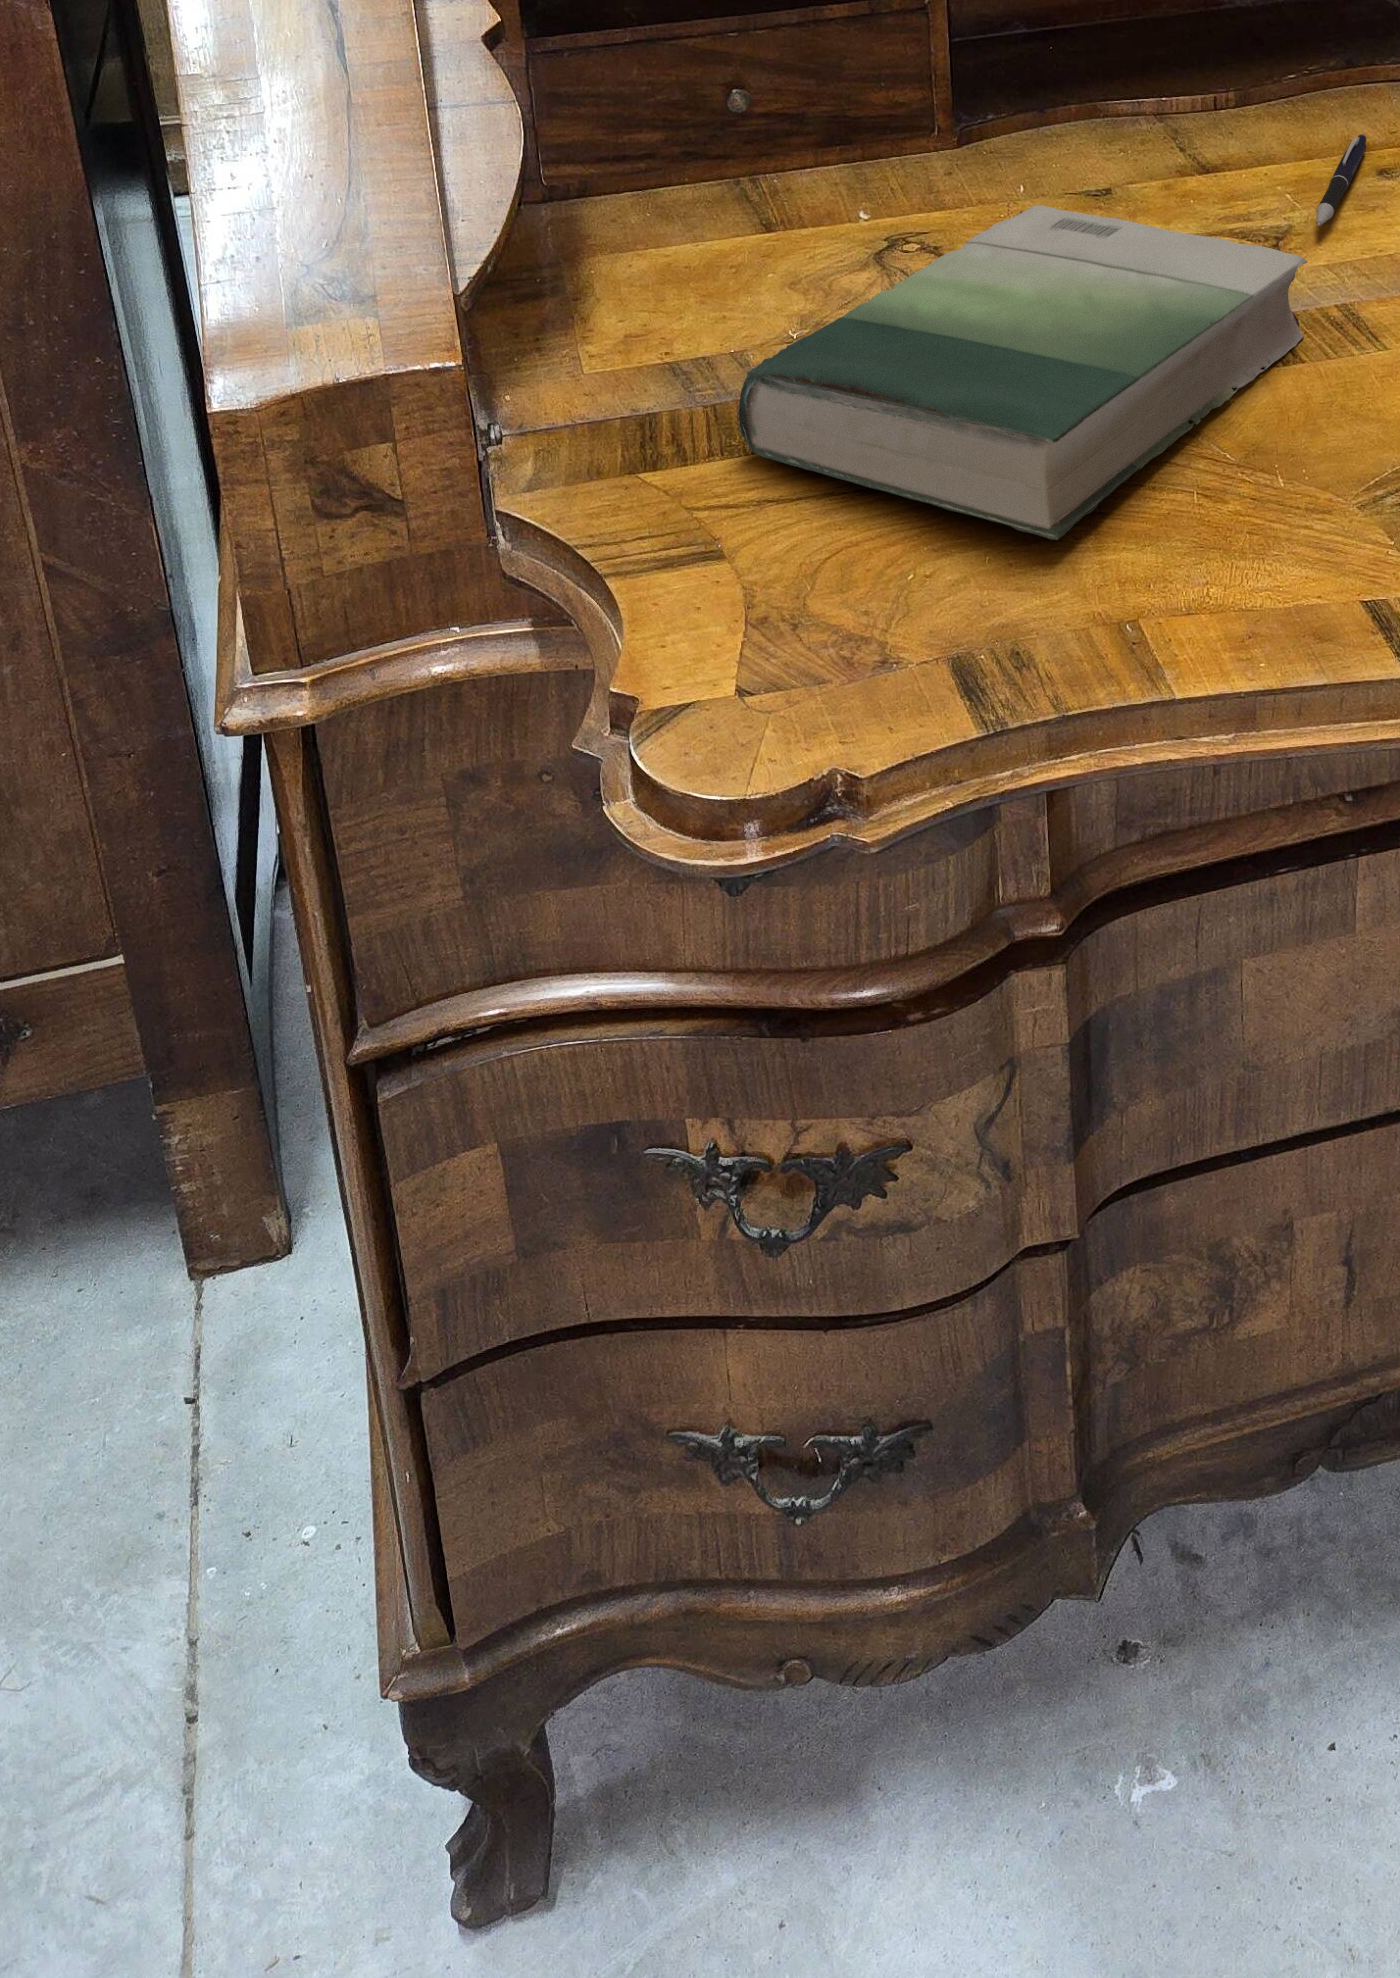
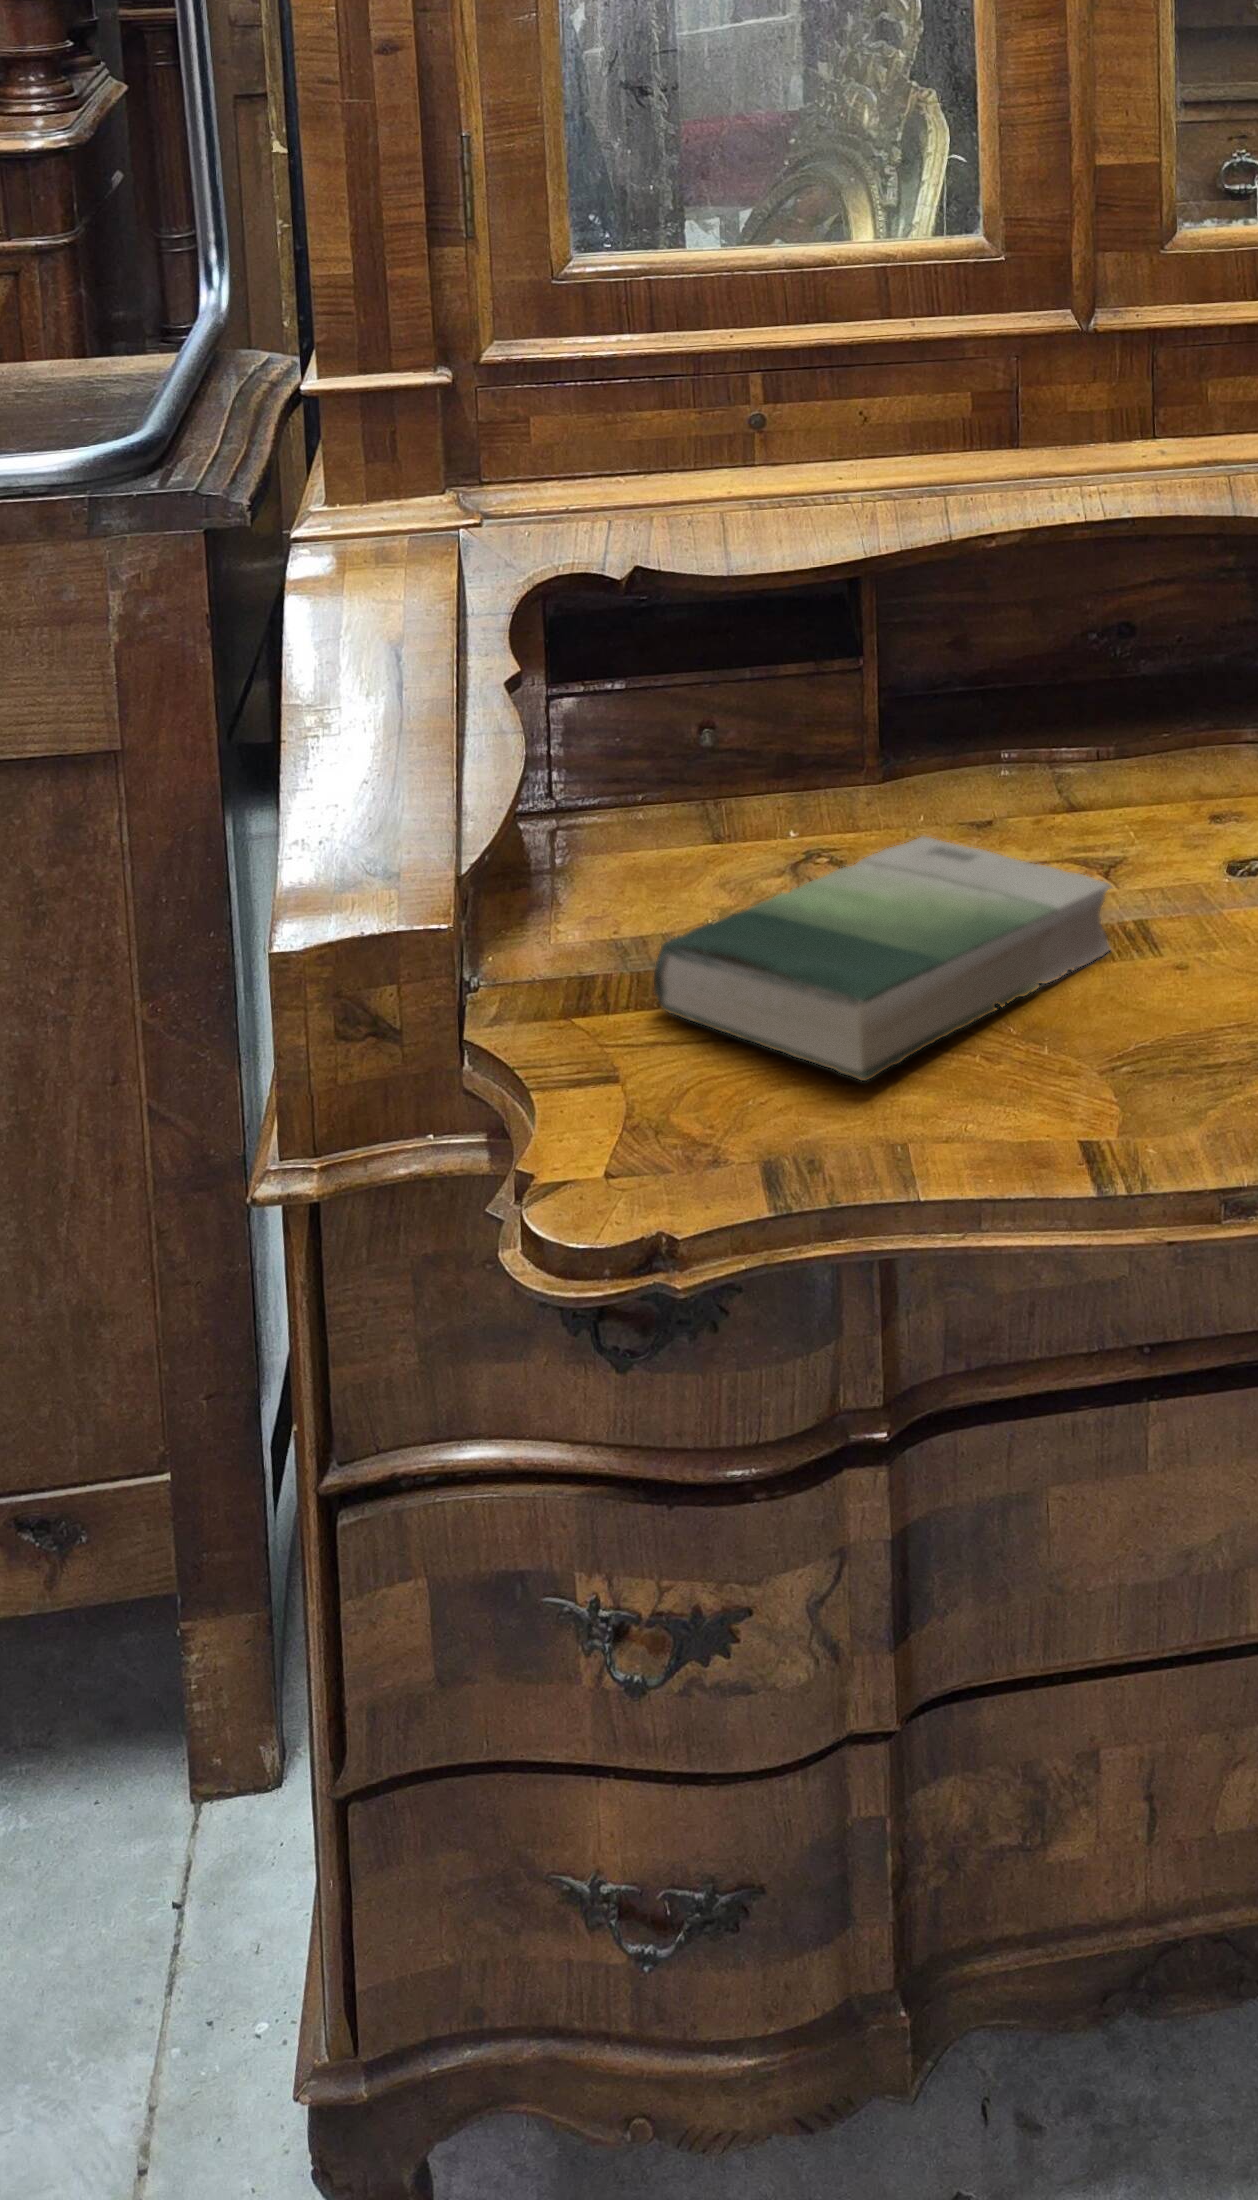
pen: present [1316,134,1366,226] -> none [1149,796,1218,866]

